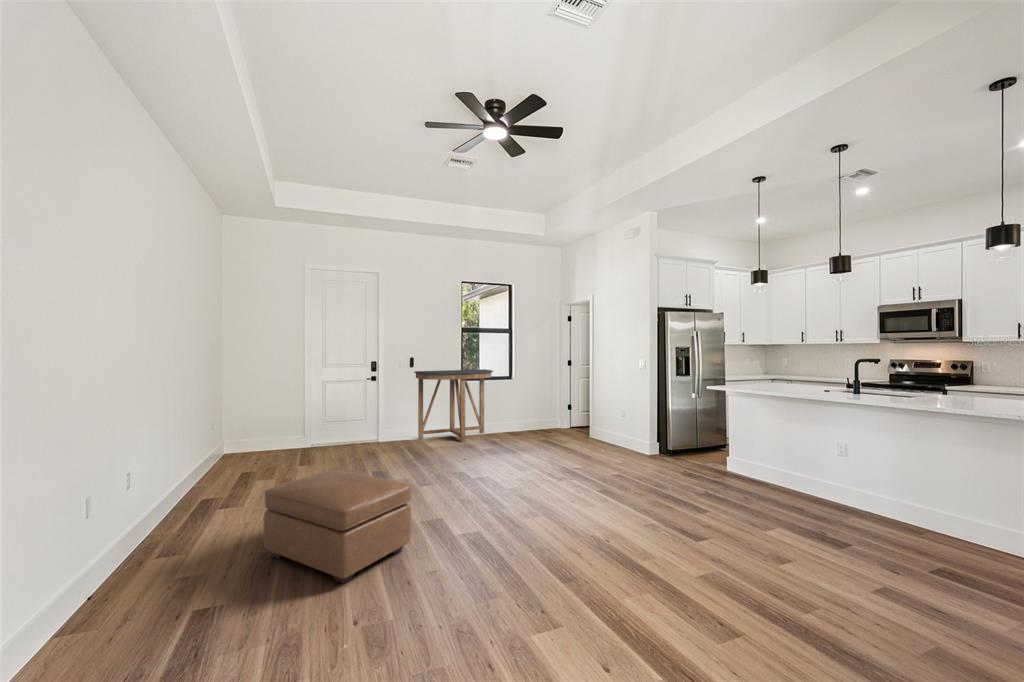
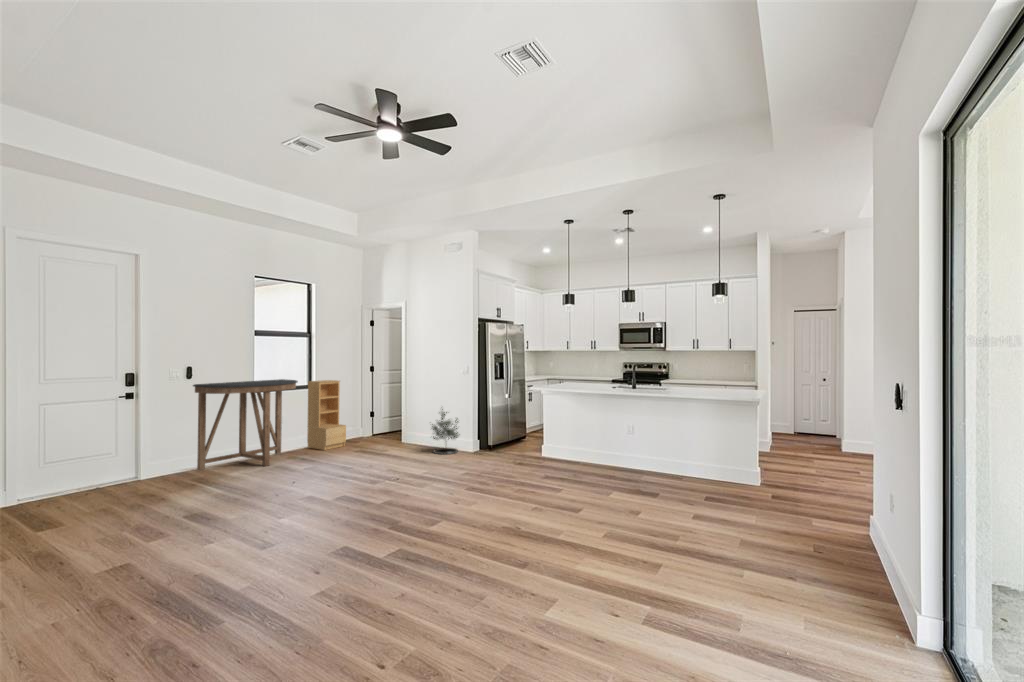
bookshelf: none [508,371,538,434] -> present [307,380,346,450]
potted tree: none [602,401,638,453] -> present [432,409,460,454]
ottoman: present [263,470,411,583] -> none [163,501,346,621]

